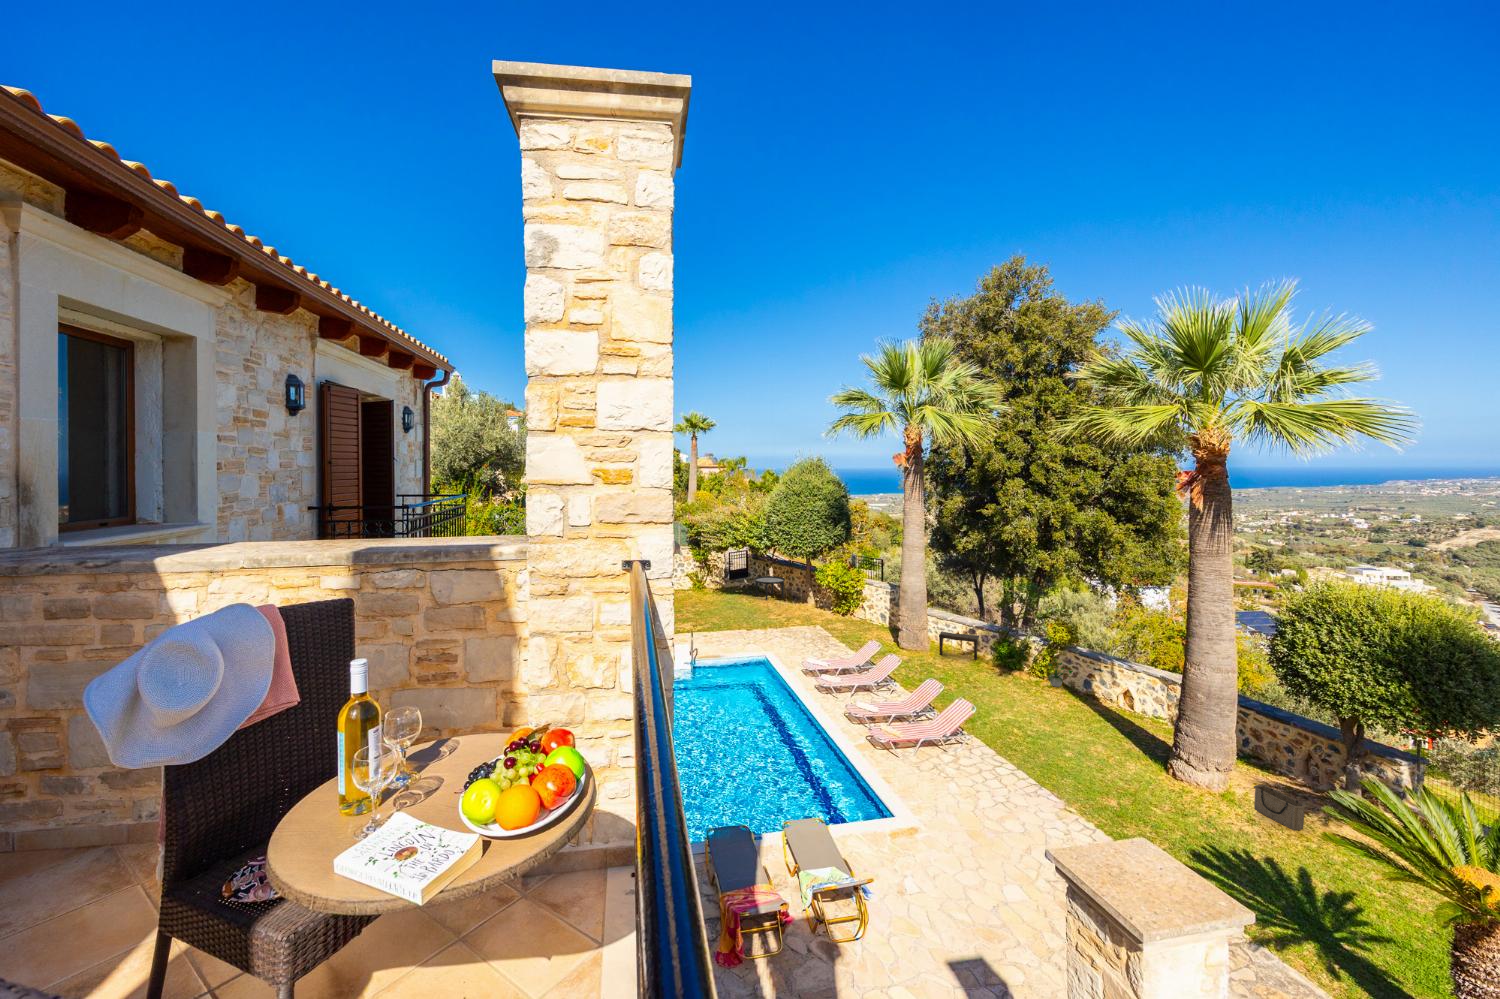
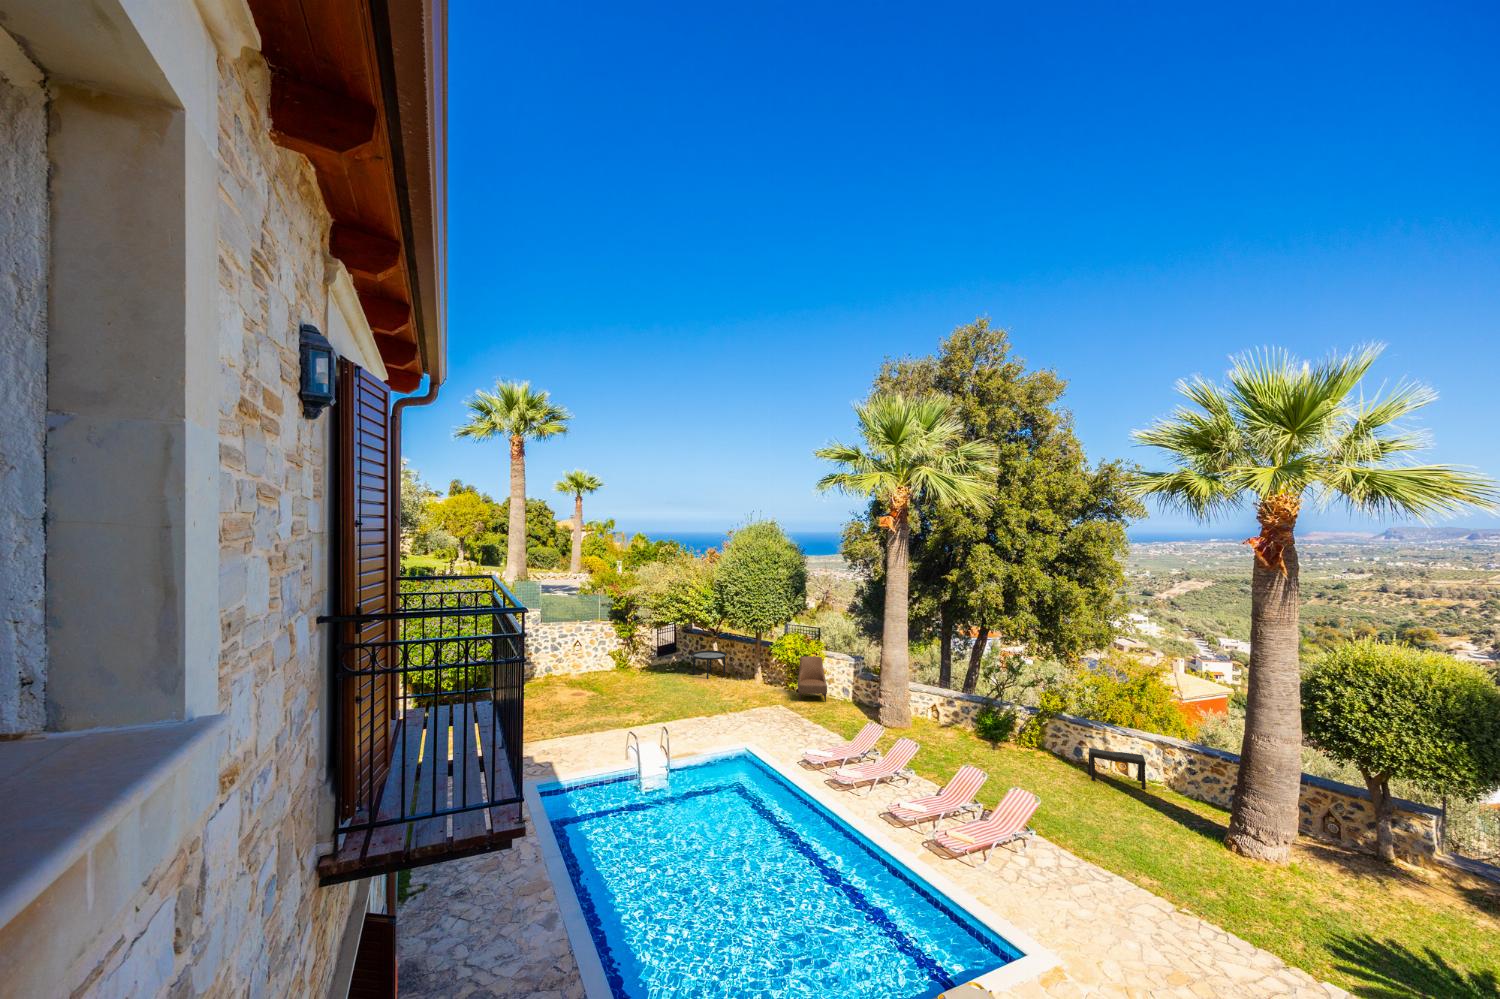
chair: none [837,584,865,625] -> present [798,656,827,702]
bench: present [939,631,979,660] -> present [1088,748,1146,789]
potted plant: present [1048,660,1073,687] -> none [1038,723,1067,757]
basket: present [1254,785,1306,830] -> none [1285,841,1336,884]

